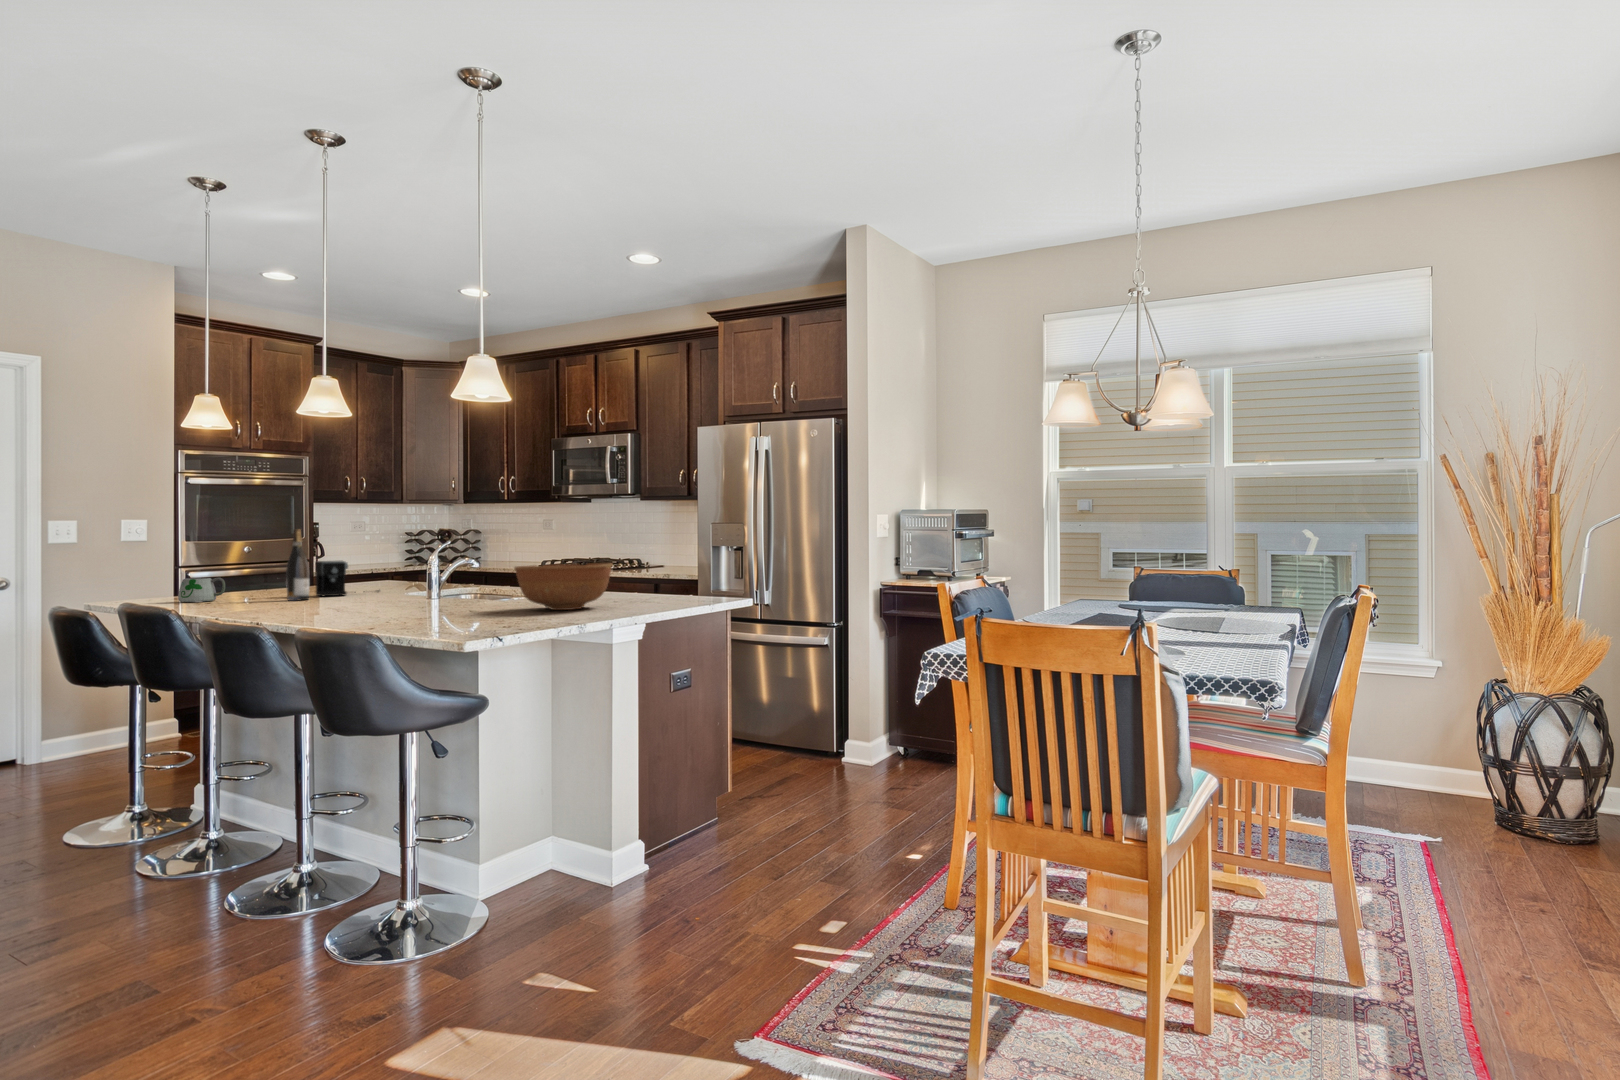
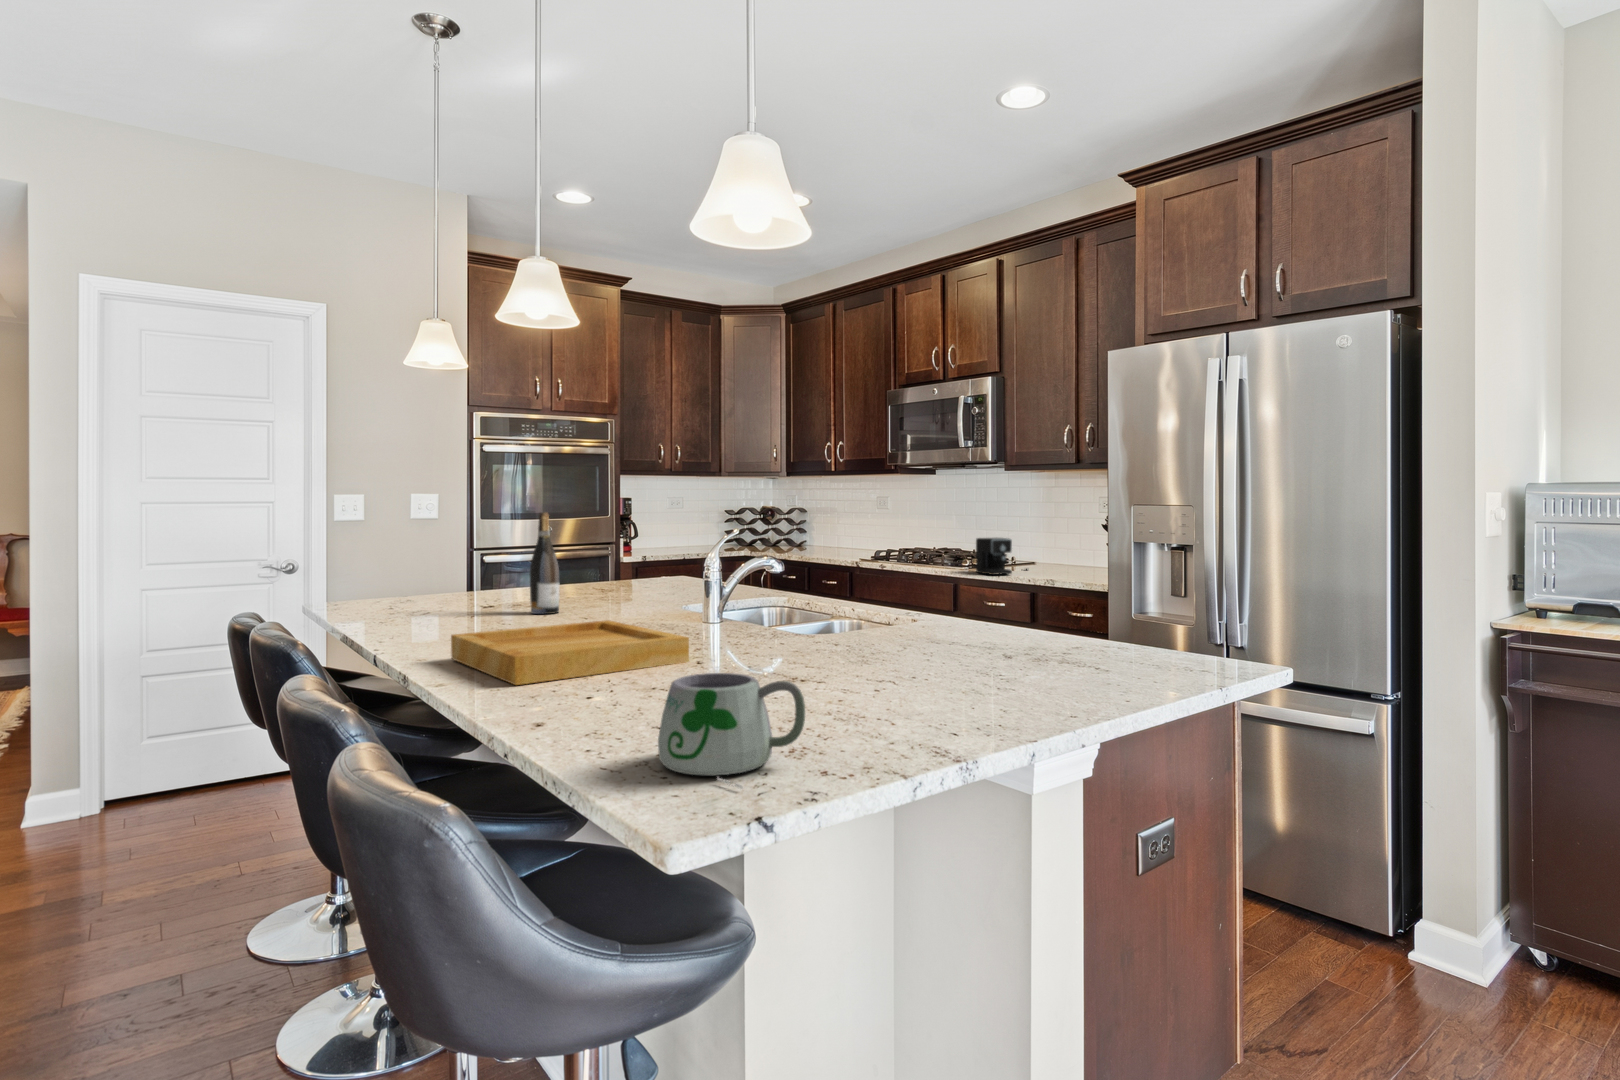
coffee maker: present [315,561,380,596] -> present [976,538,1027,575]
bowl: present [514,563,613,610] -> none [823,595,1027,704]
mug: present [178,578,225,602] -> present [658,673,805,789]
tray: none [275,592,432,617] -> present [451,620,689,685]

